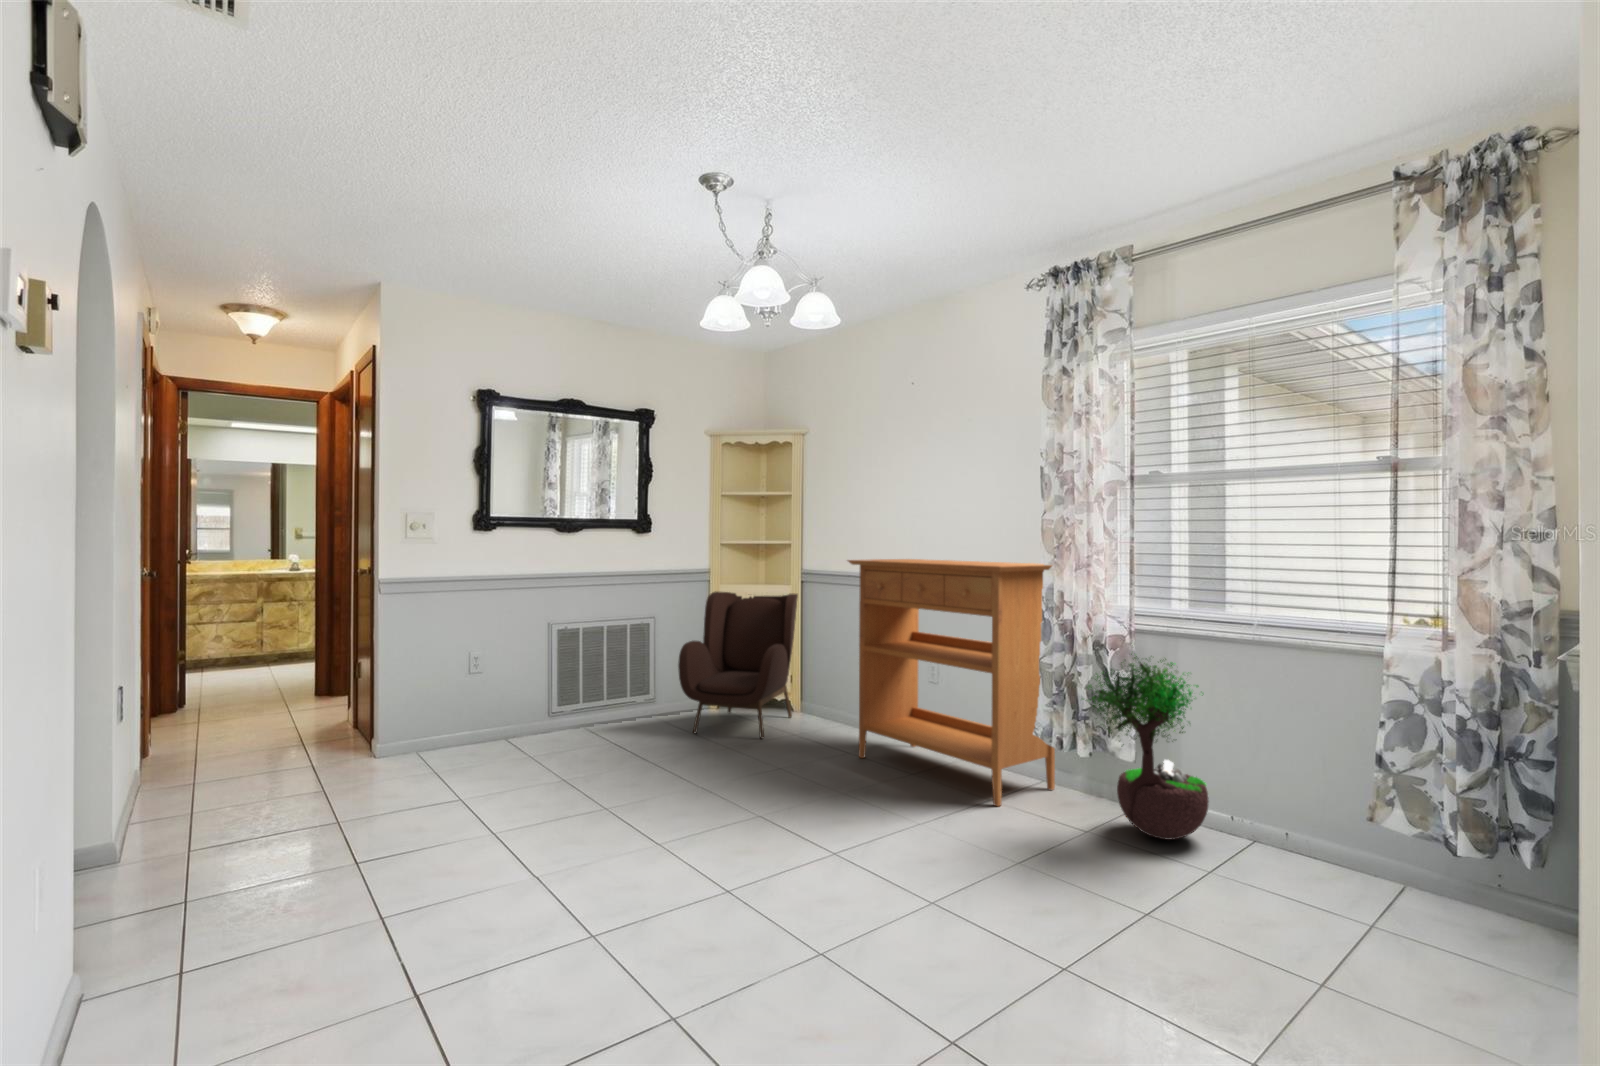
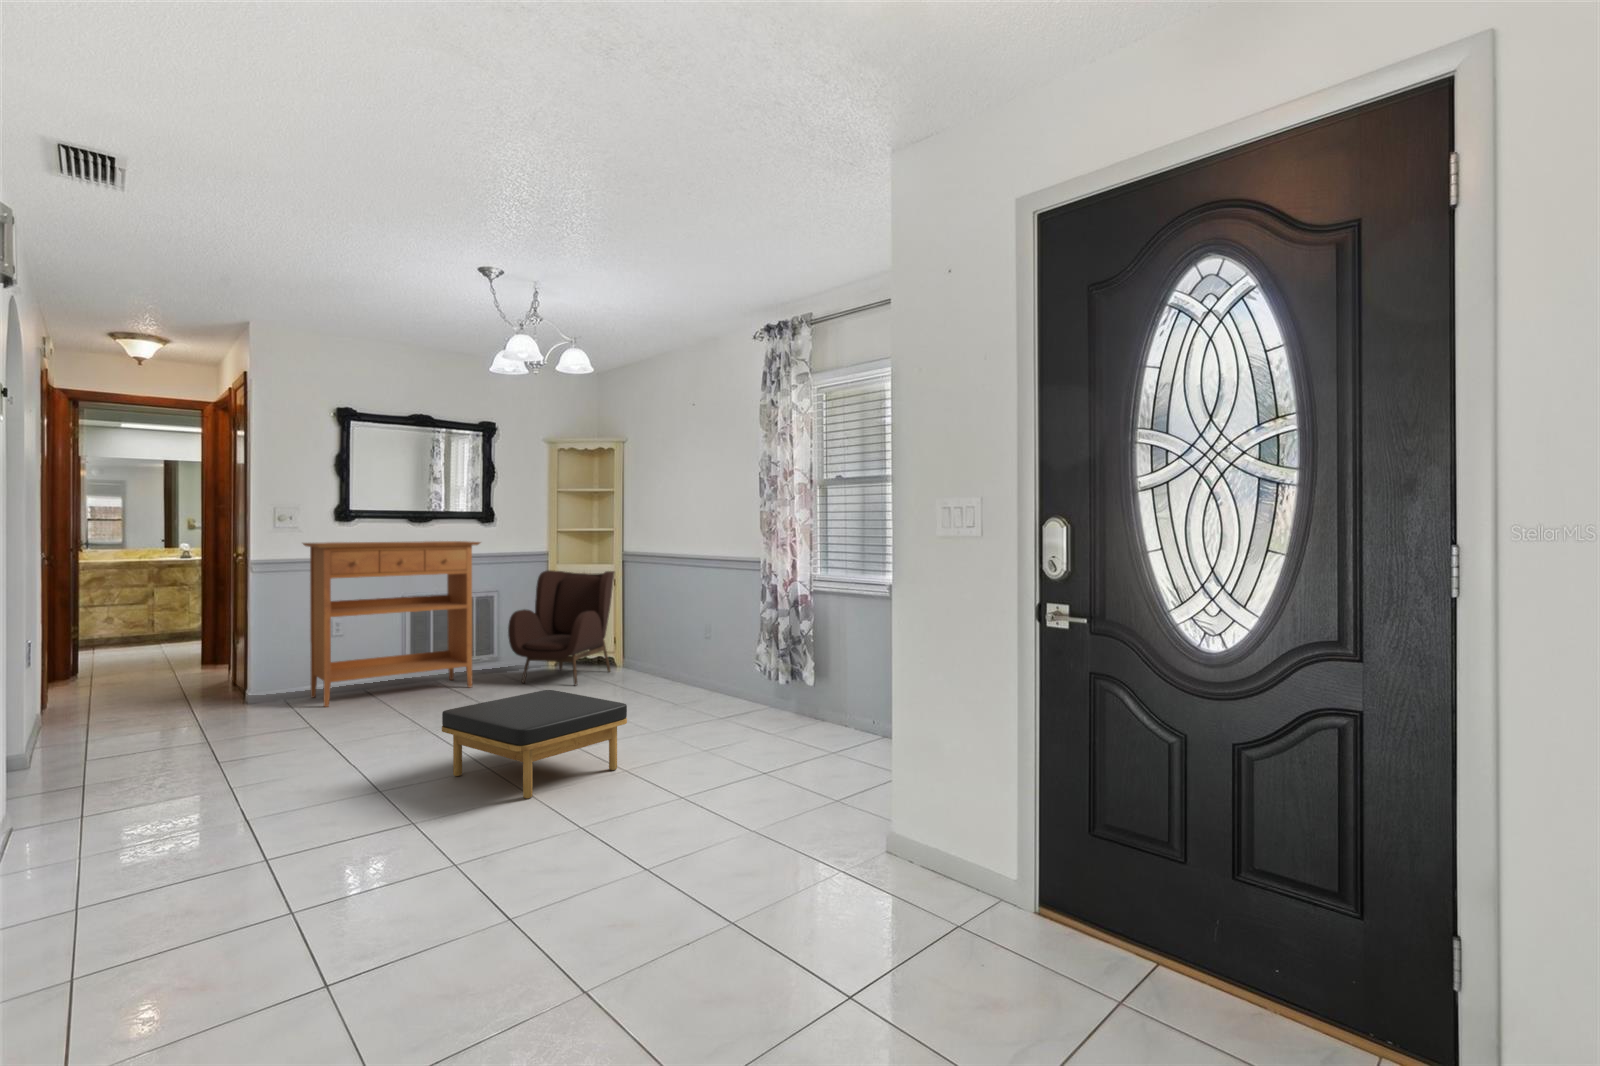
console table: present [848,559,1055,806] -> present [303,541,480,707]
potted tree: present [1083,654,1209,840] -> none [763,597,852,734]
ottoman: none [669,772,932,971] -> present [442,690,627,799]

